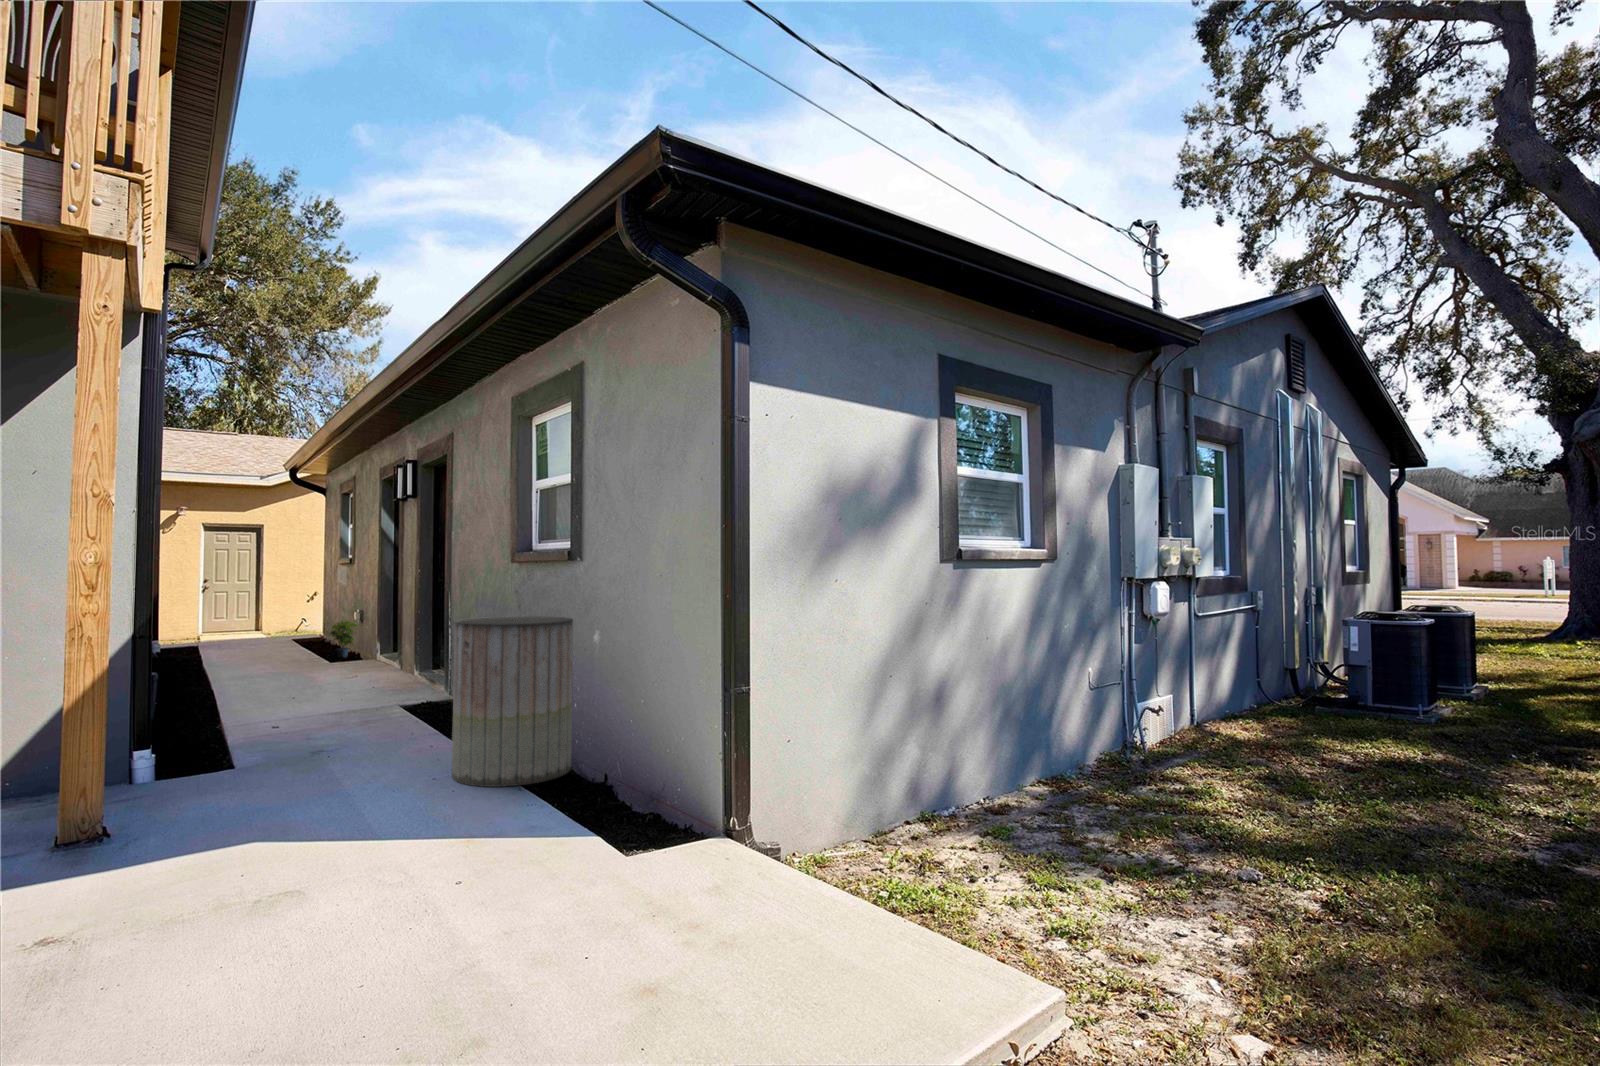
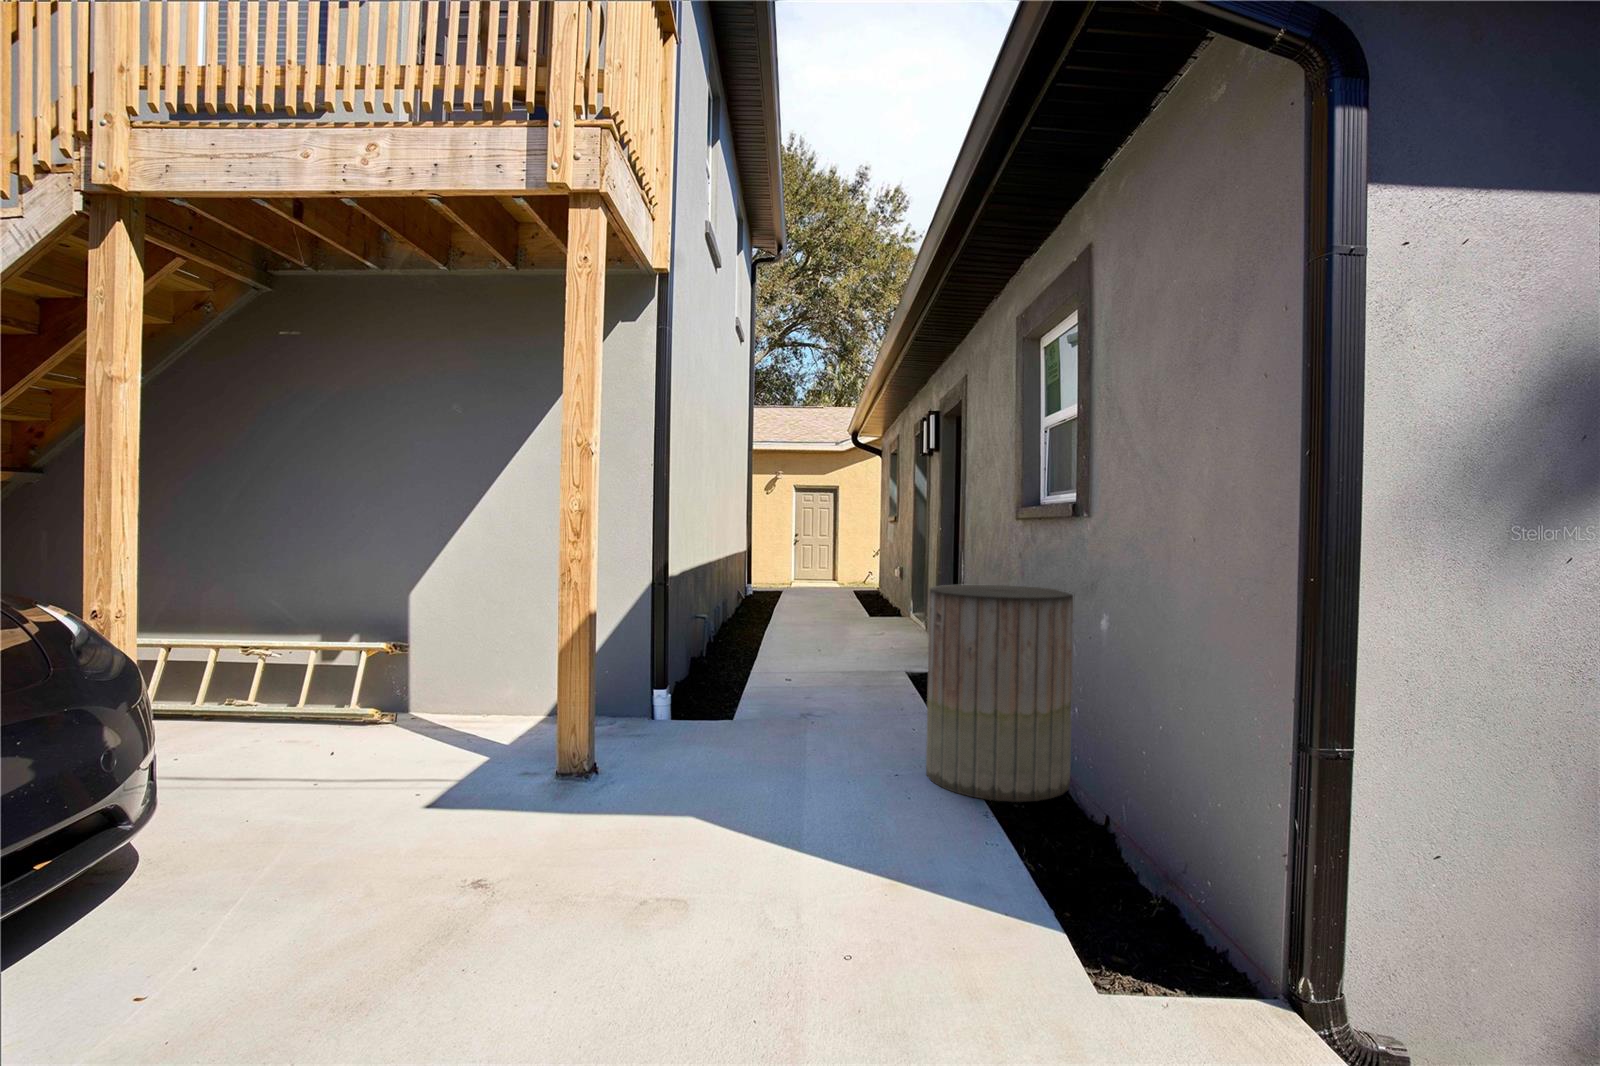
potted plant: present [330,620,358,657] -> none [874,571,900,608]

